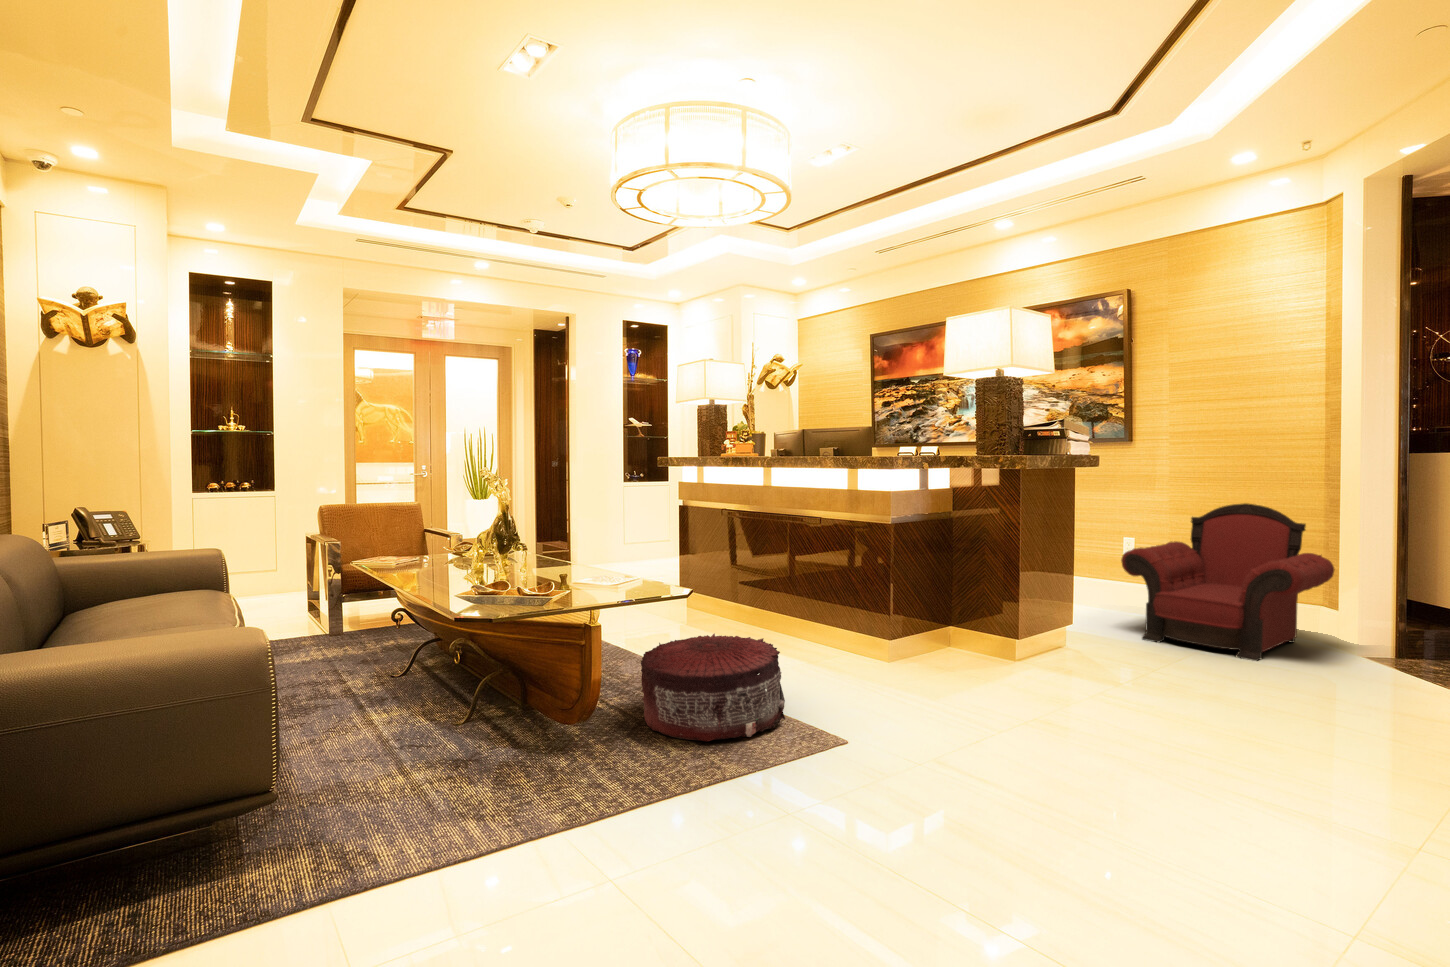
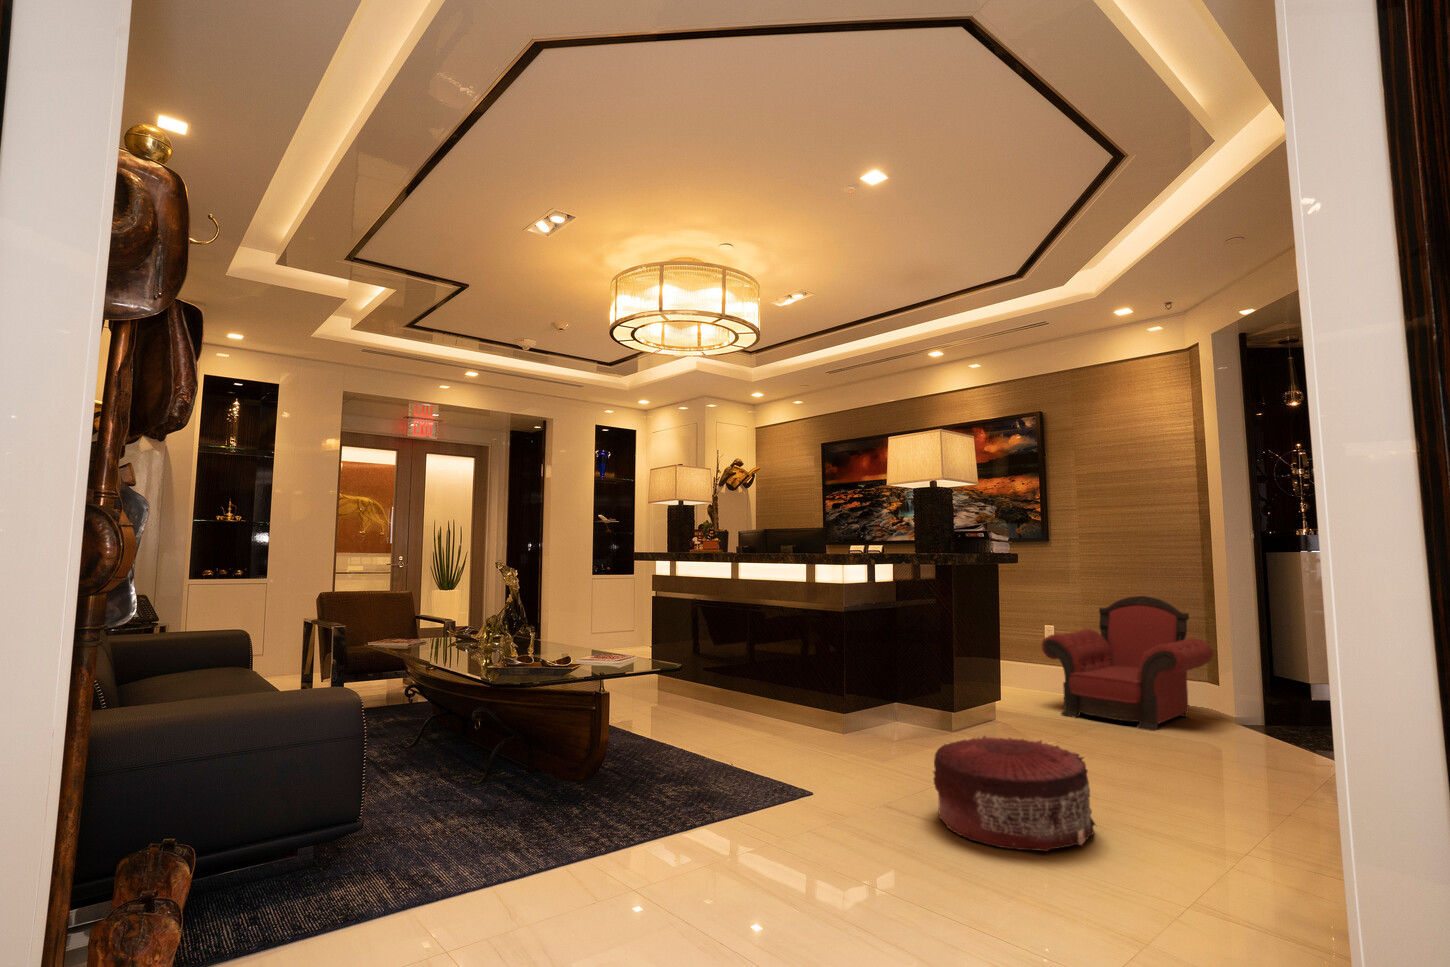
pouf: present [641,634,785,742] -> present [933,736,1096,852]

